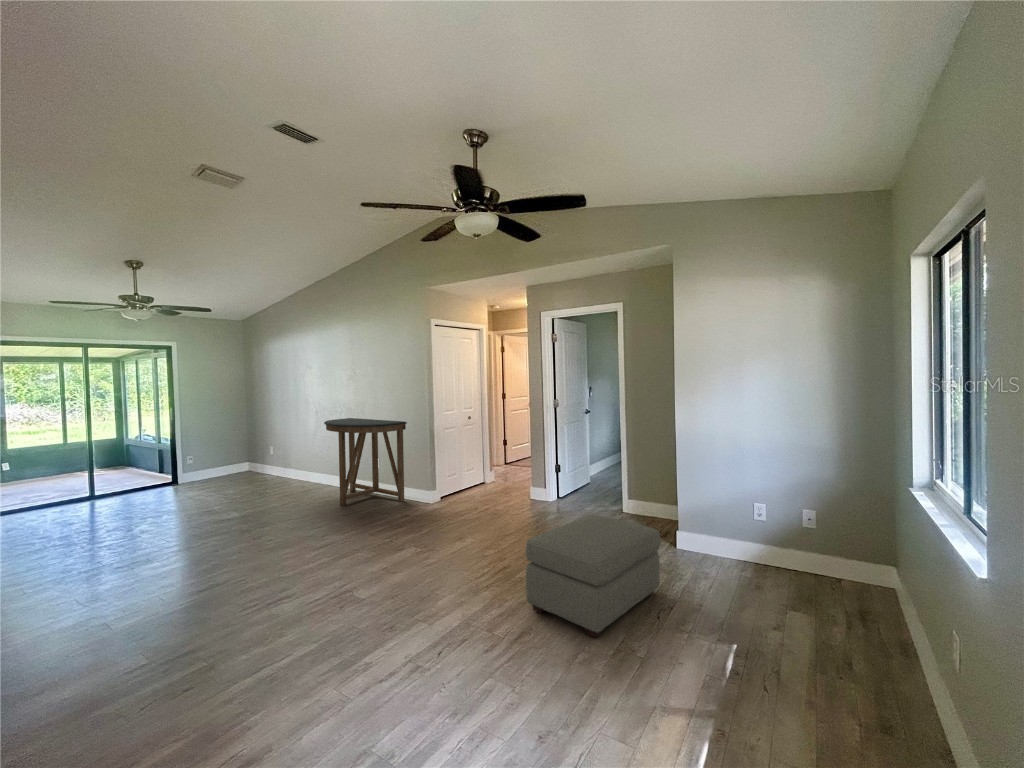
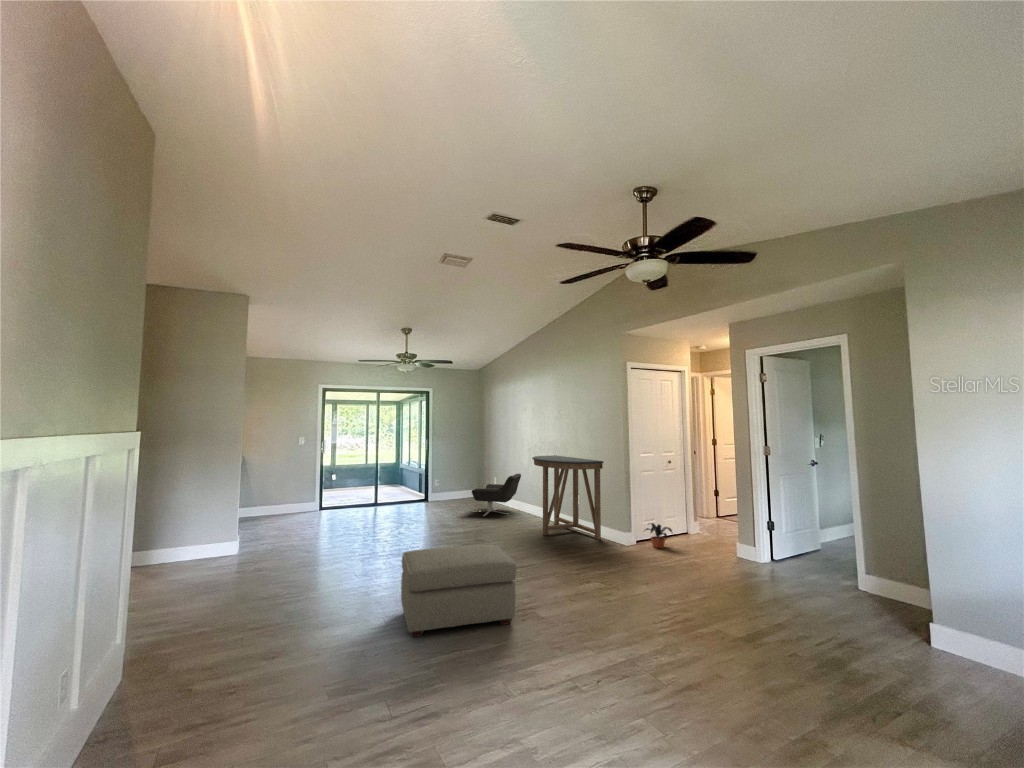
lounge chair: none [243,440,306,493] -> present [472,474,521,516]
potted plant: none [448,478,476,501] -> present [645,523,672,548]
ottoman: present [526,515,660,638] -> present [401,545,516,637]

